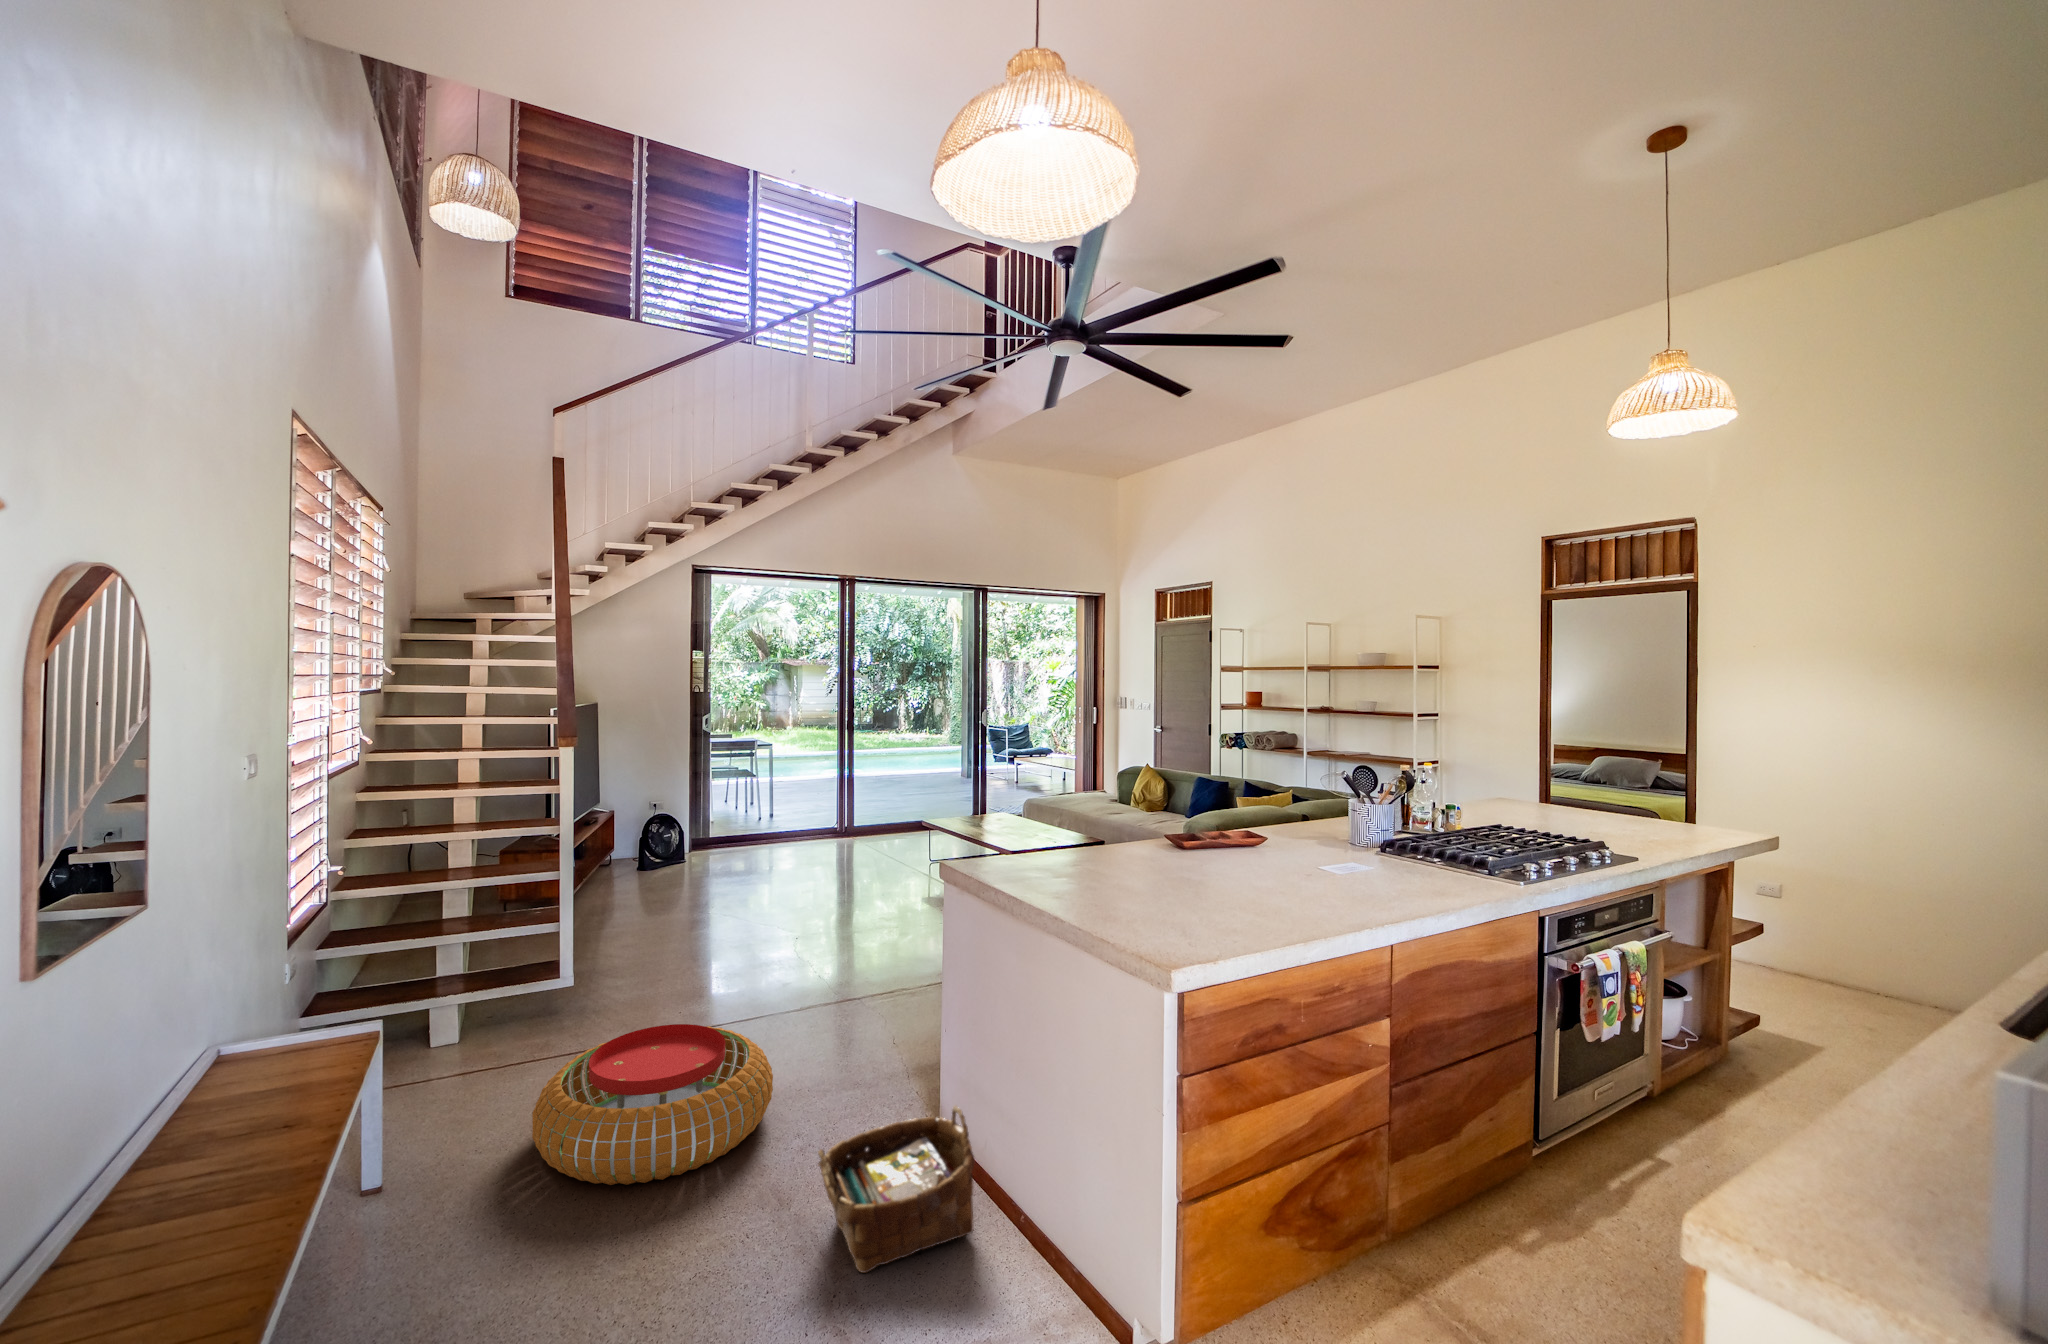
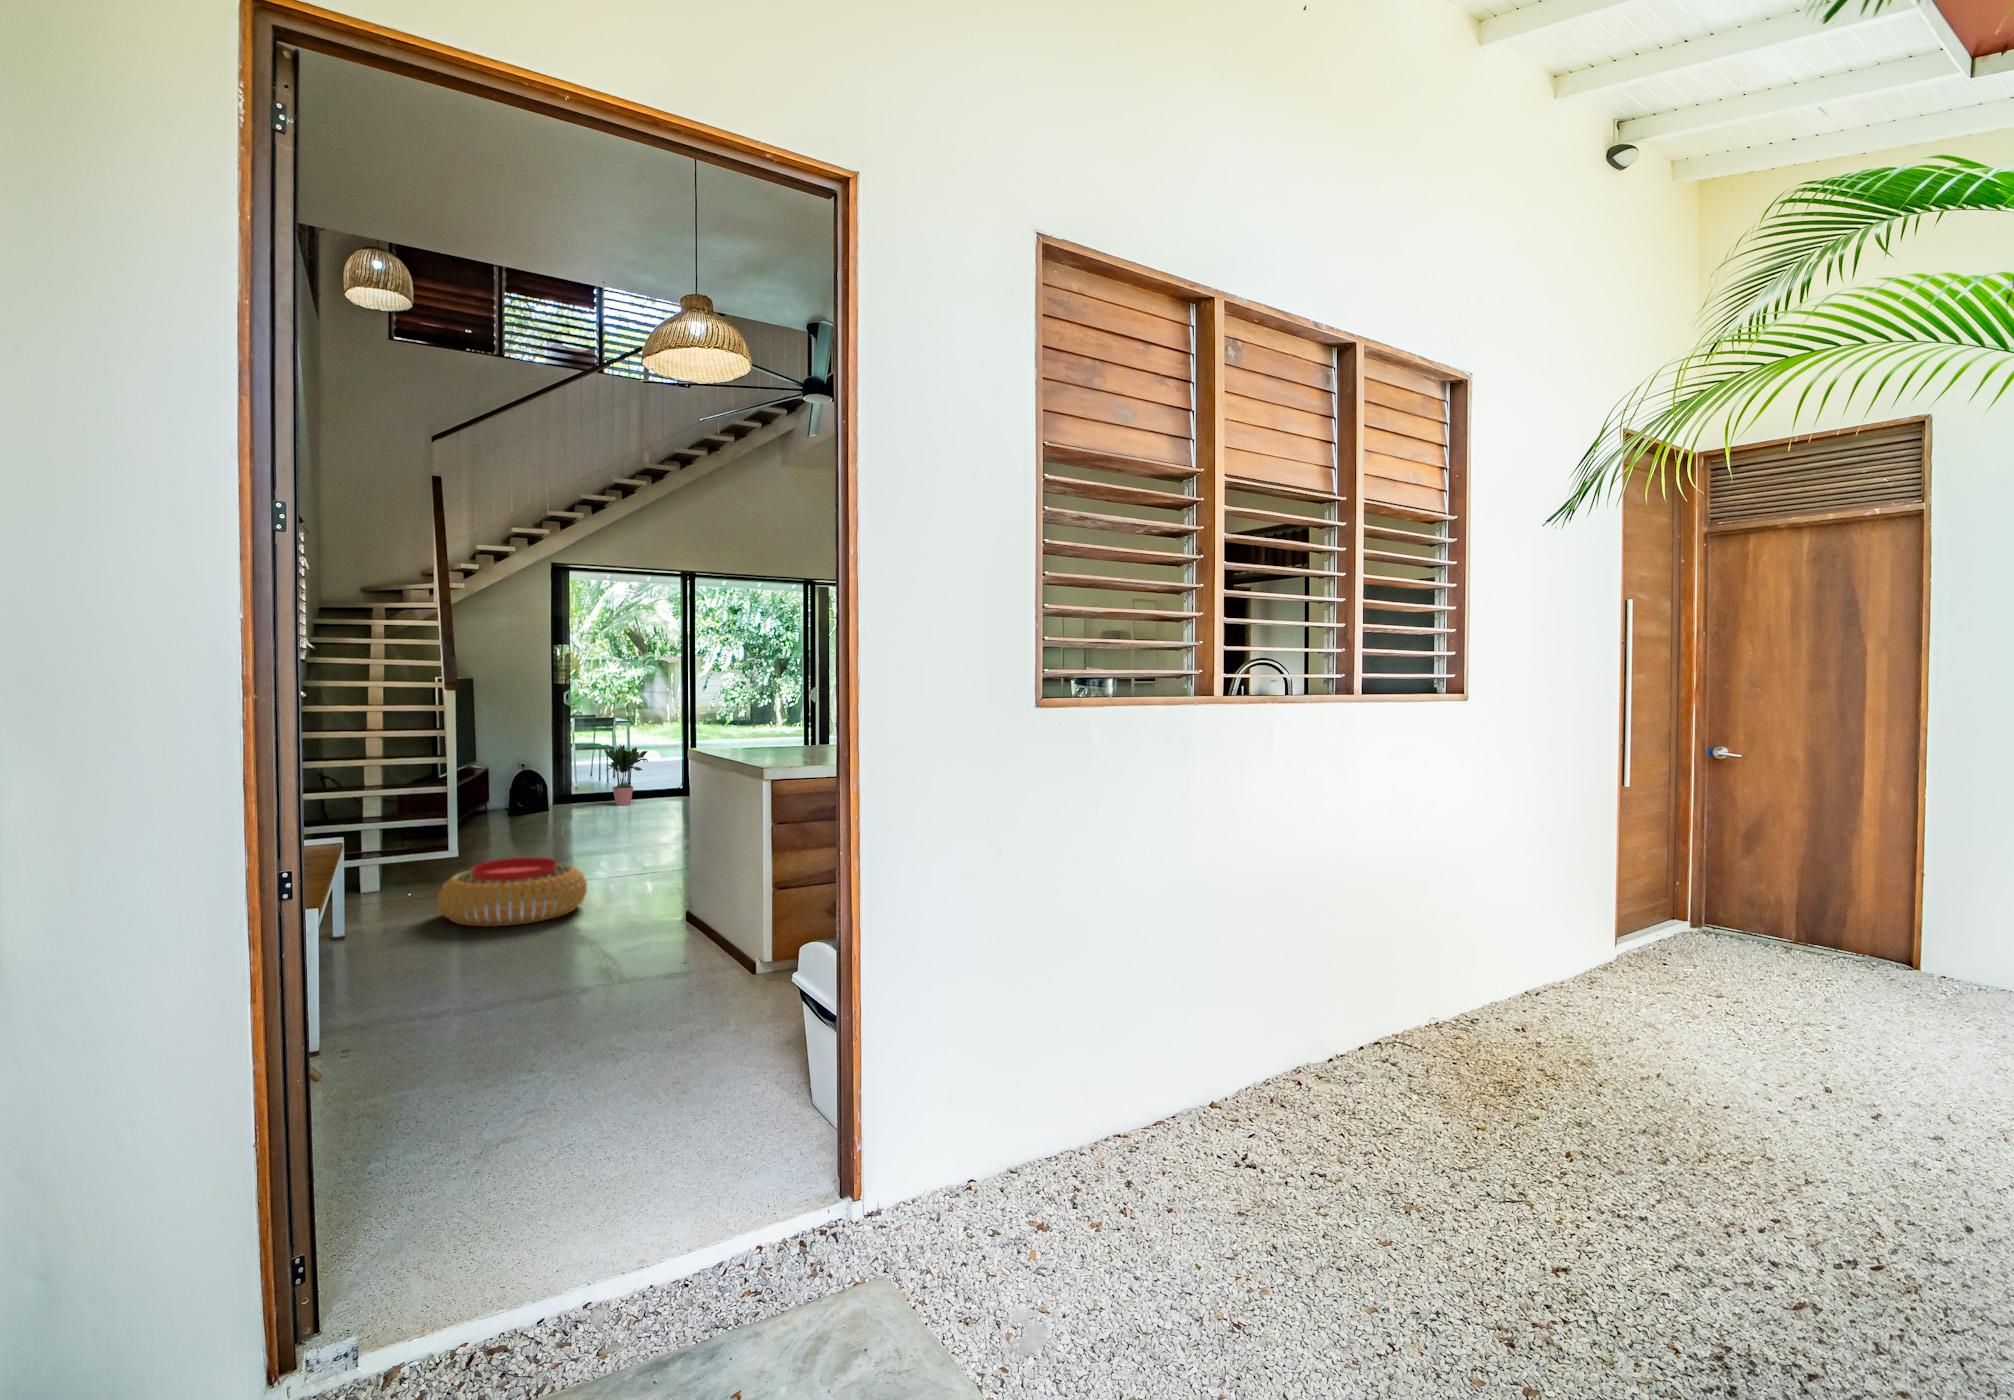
potted plant: none [745,774,798,847] -> present [604,745,648,806]
woven basket: present [818,1106,974,1273] -> none [599,874,688,944]

